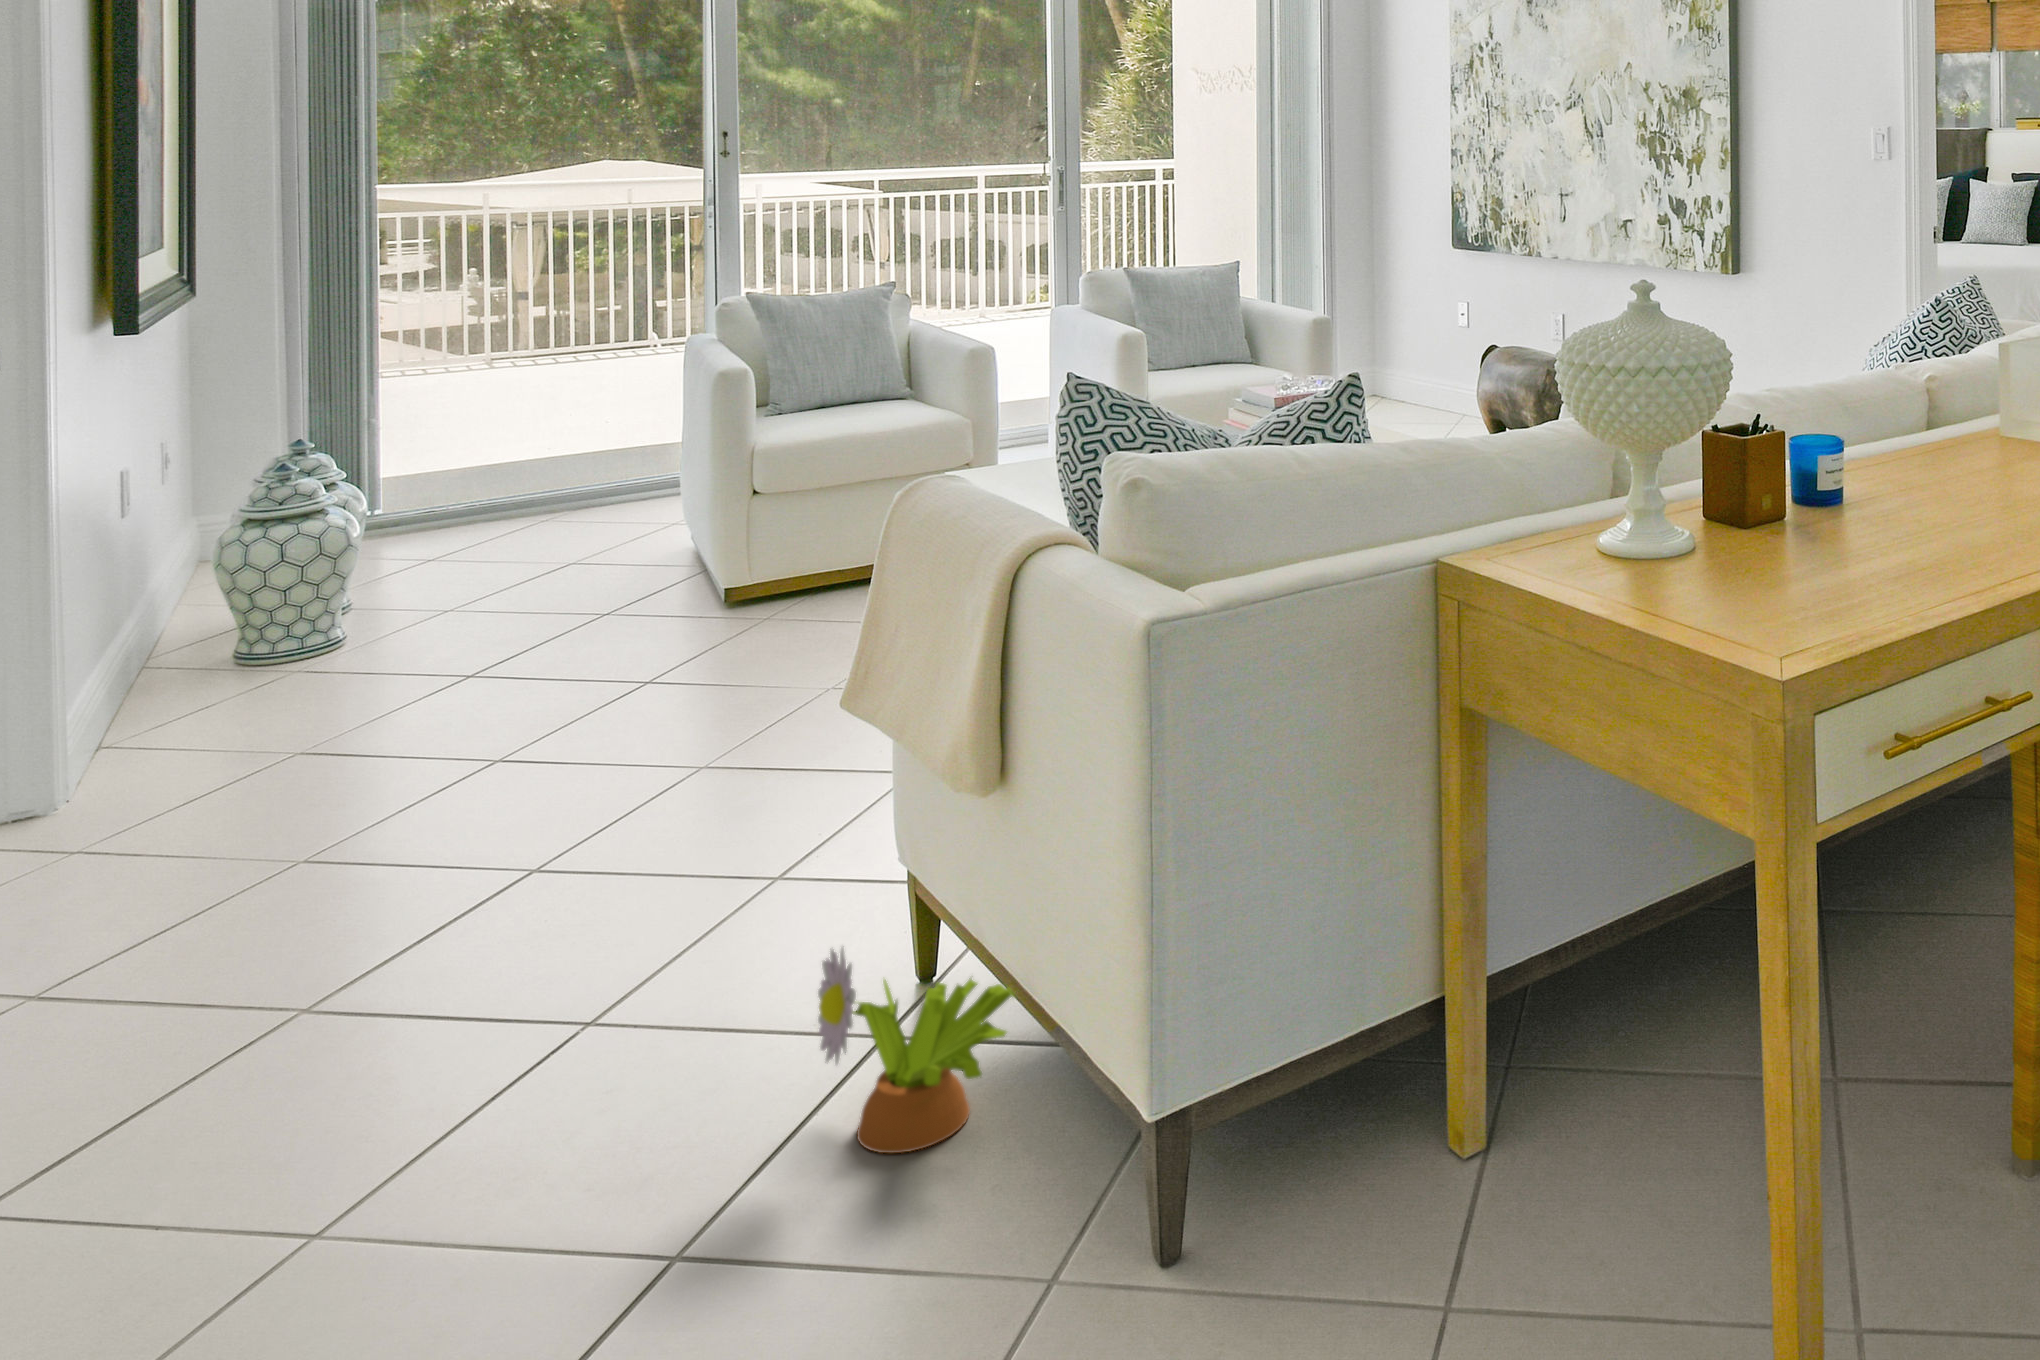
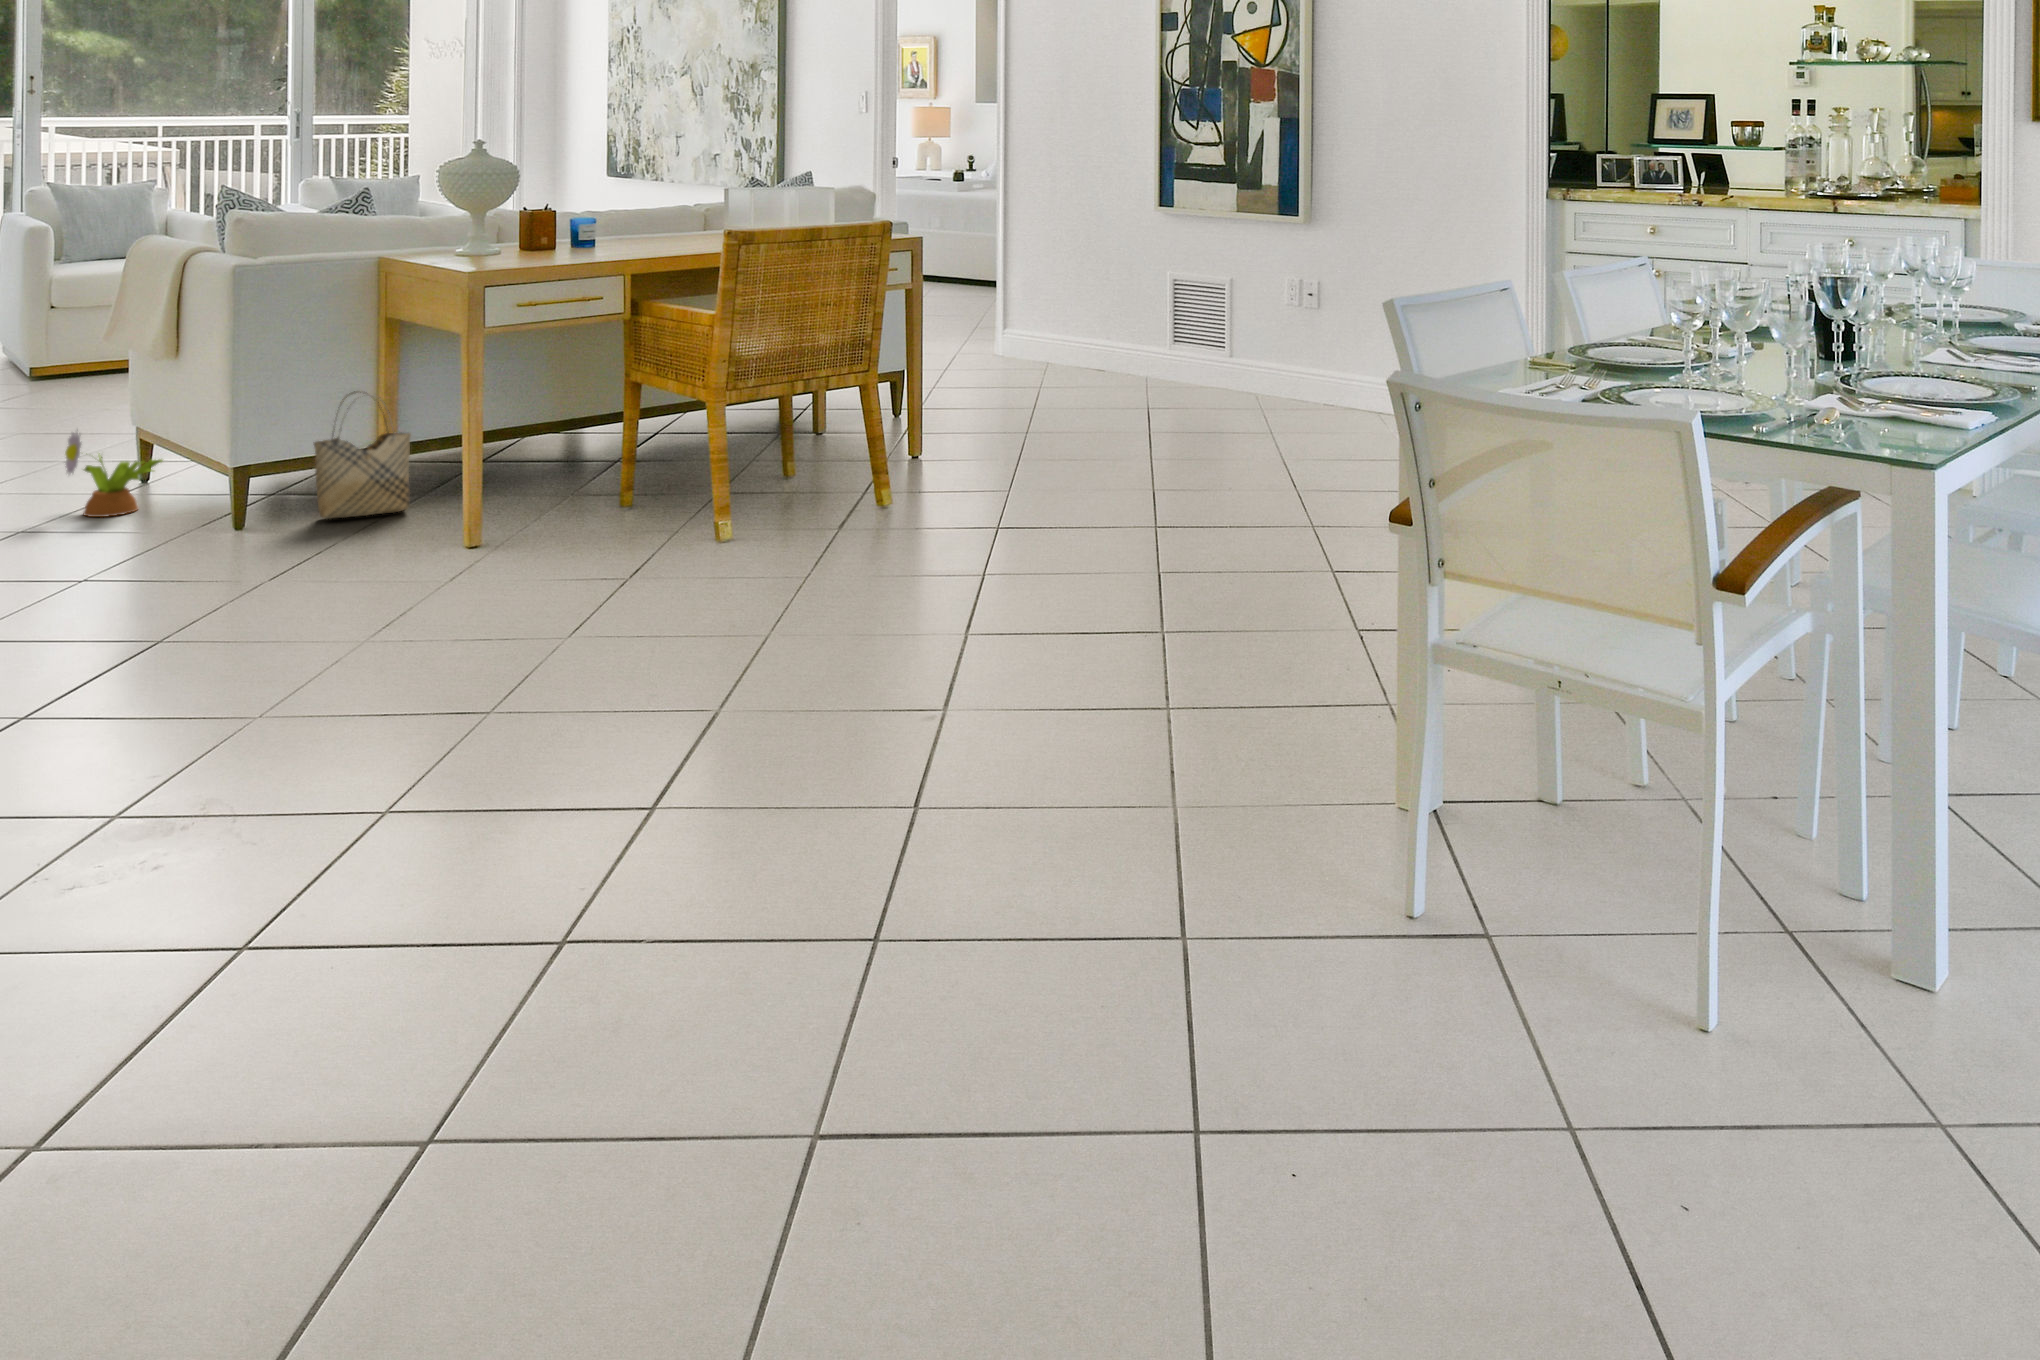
woven basket: none [1372,858,1572,1204] -> present [314,391,411,519]

